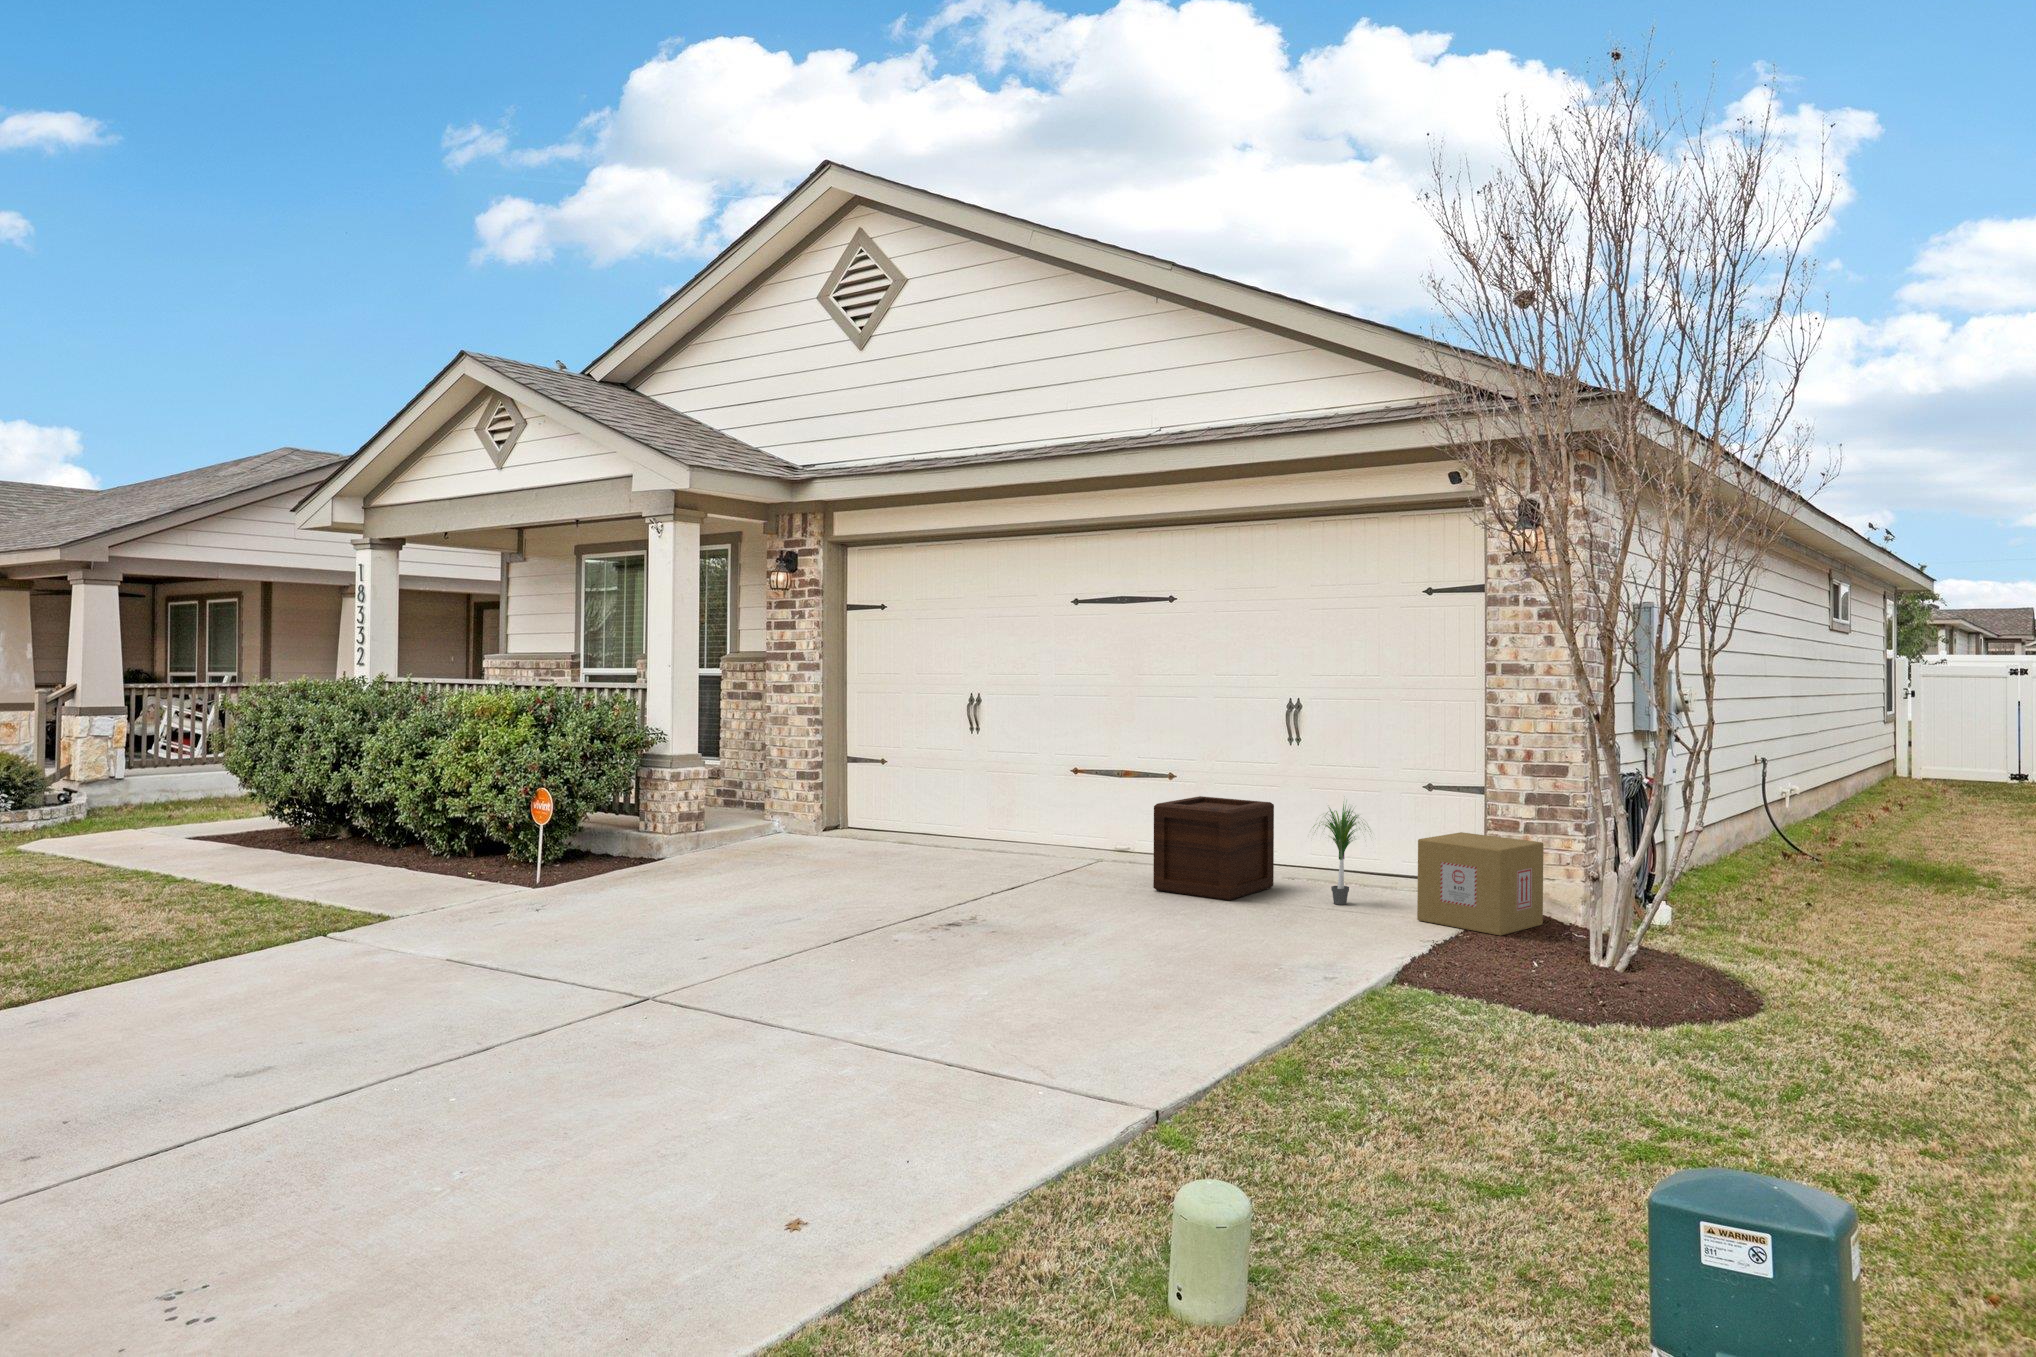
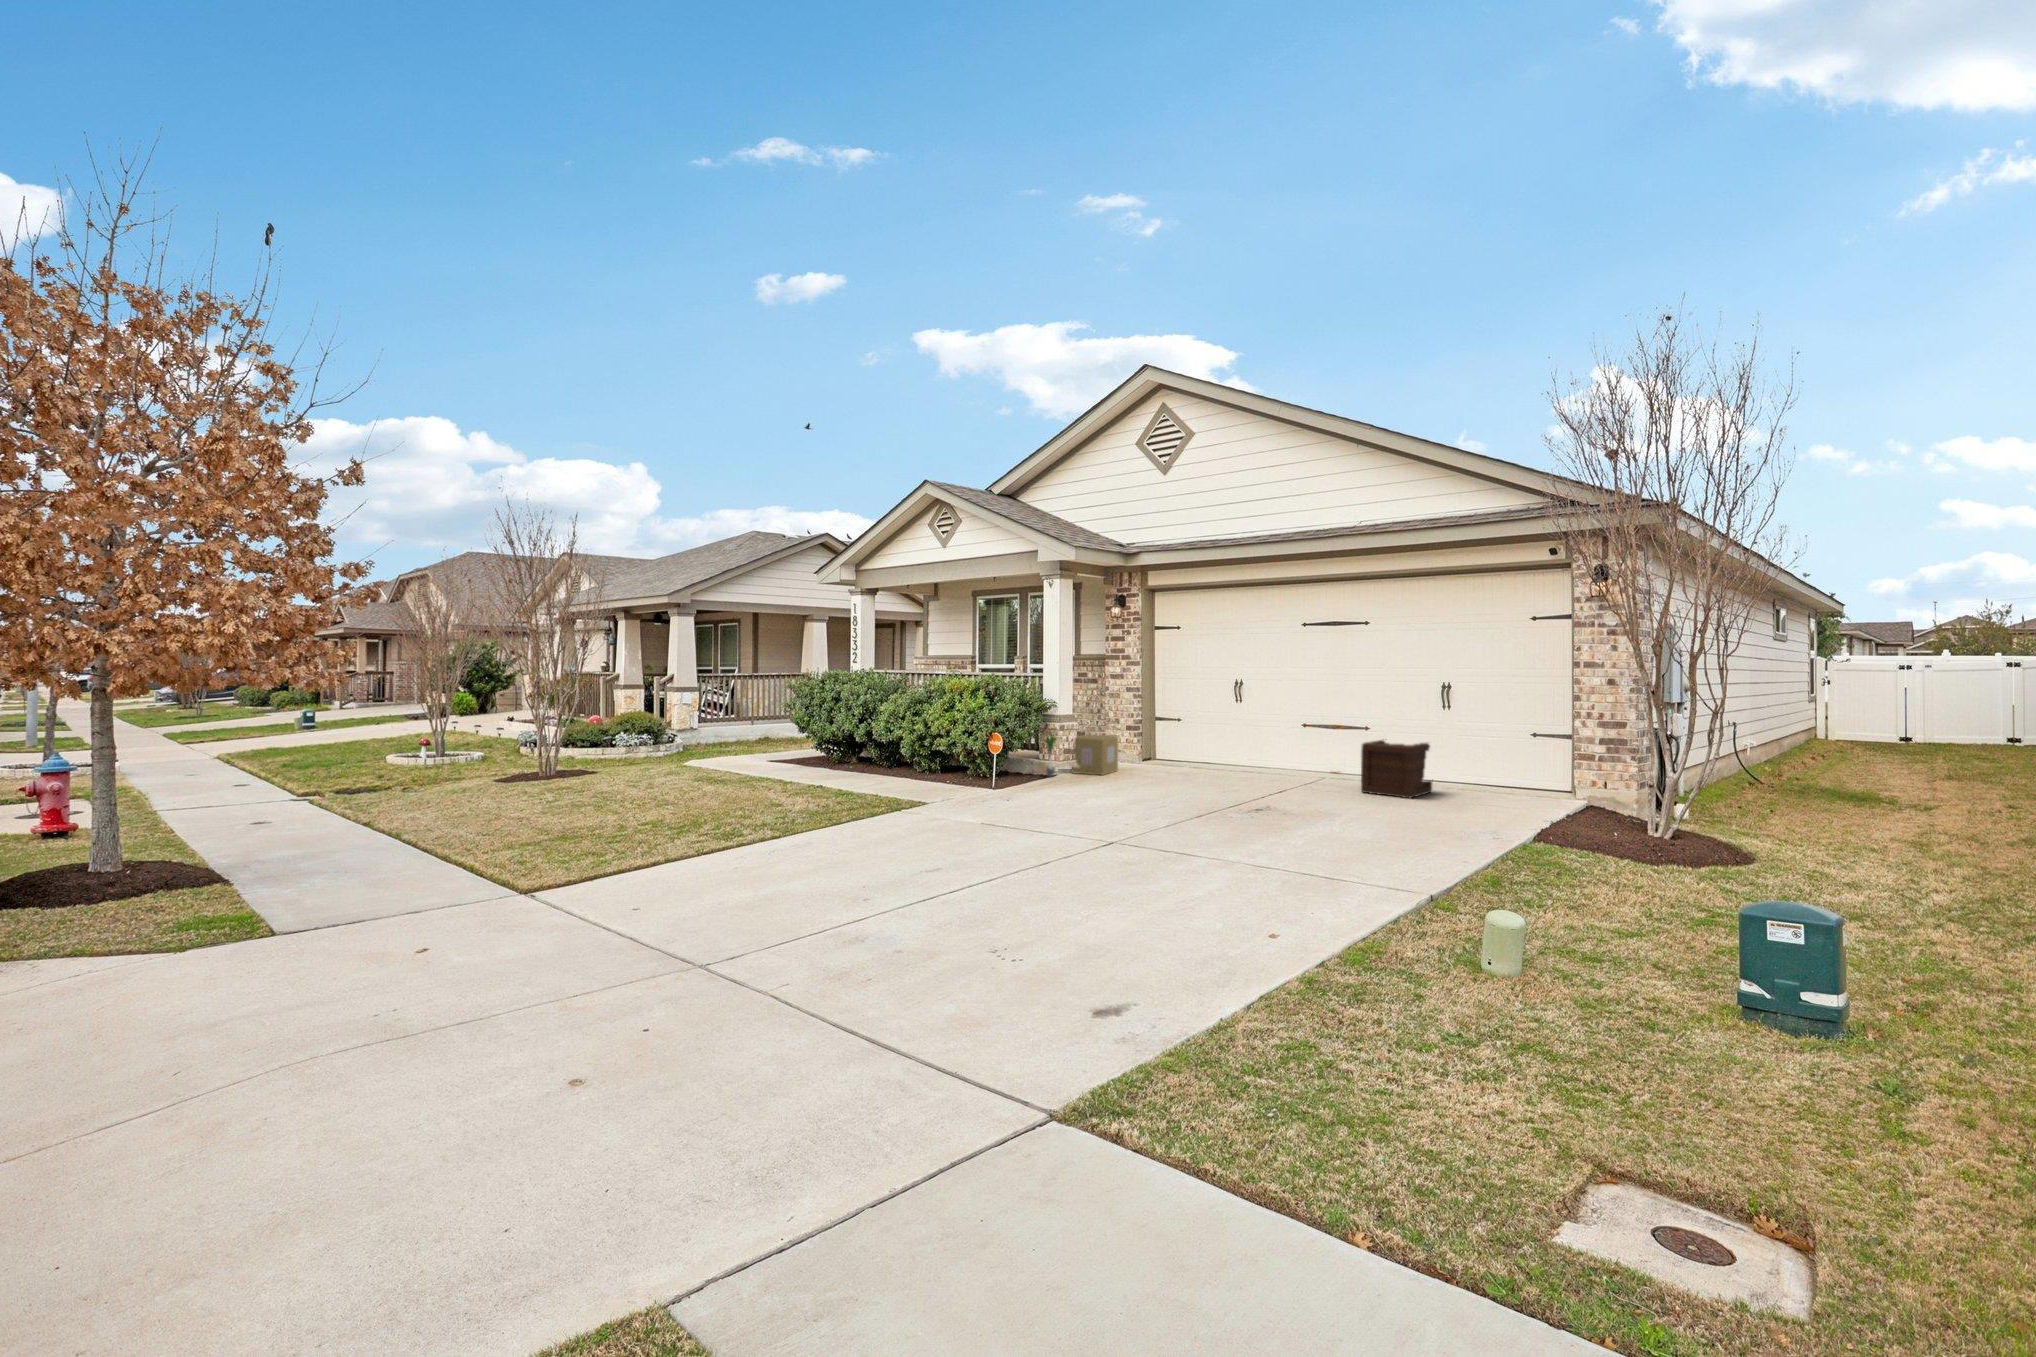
potted plant: present [1313,804,1369,905] -> present [1045,733,1057,777]
cardboard box: present [1417,832,1544,936] -> present [1072,734,1118,775]

